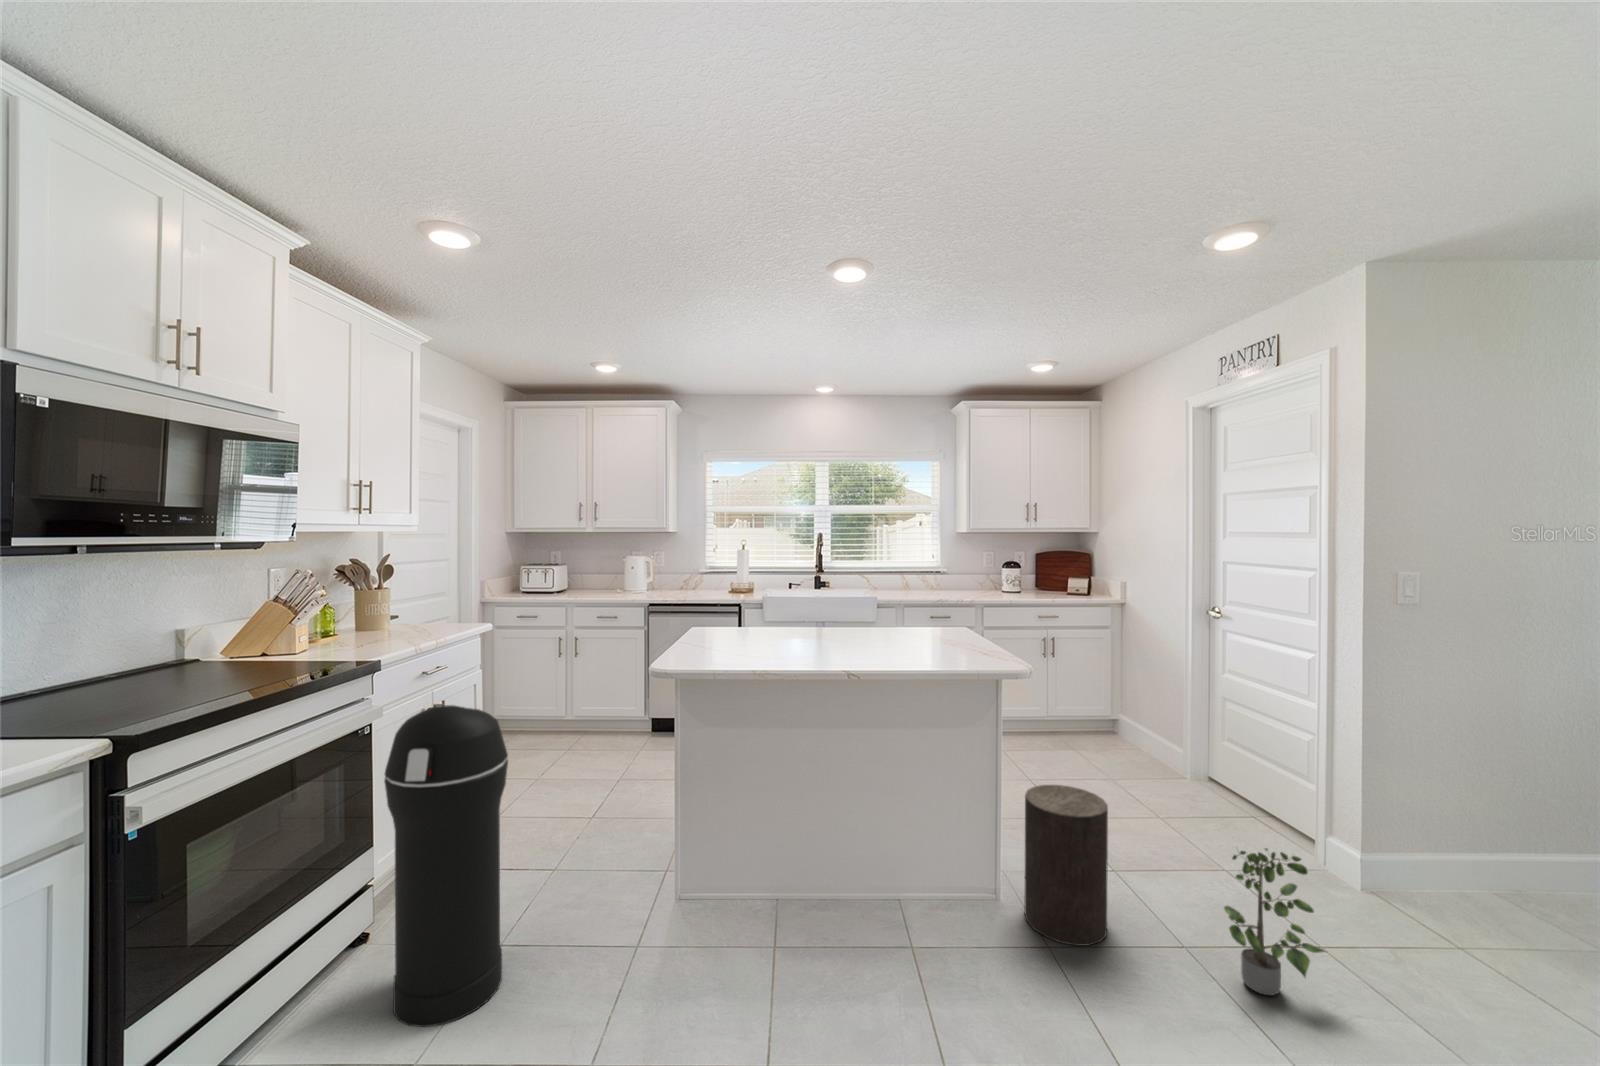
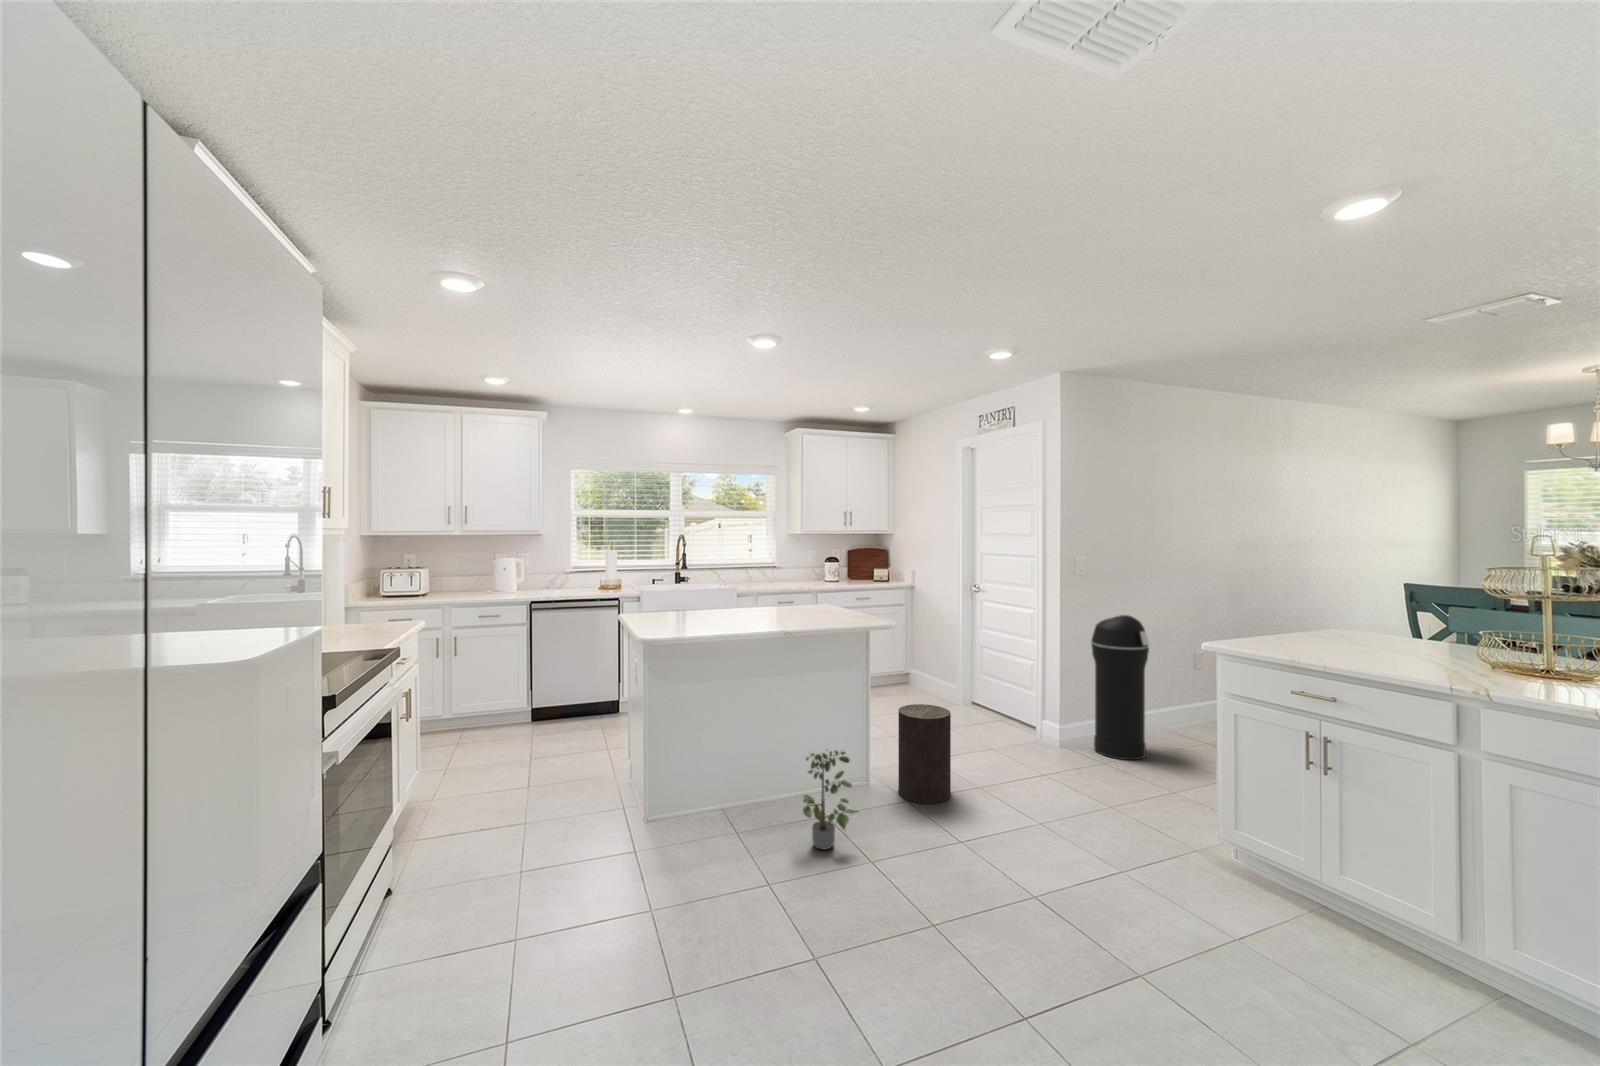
trash can: present [384,705,508,1027] -> present [1091,615,1149,760]
potted plant: present [1224,849,1325,995] -> present [803,751,858,849]

